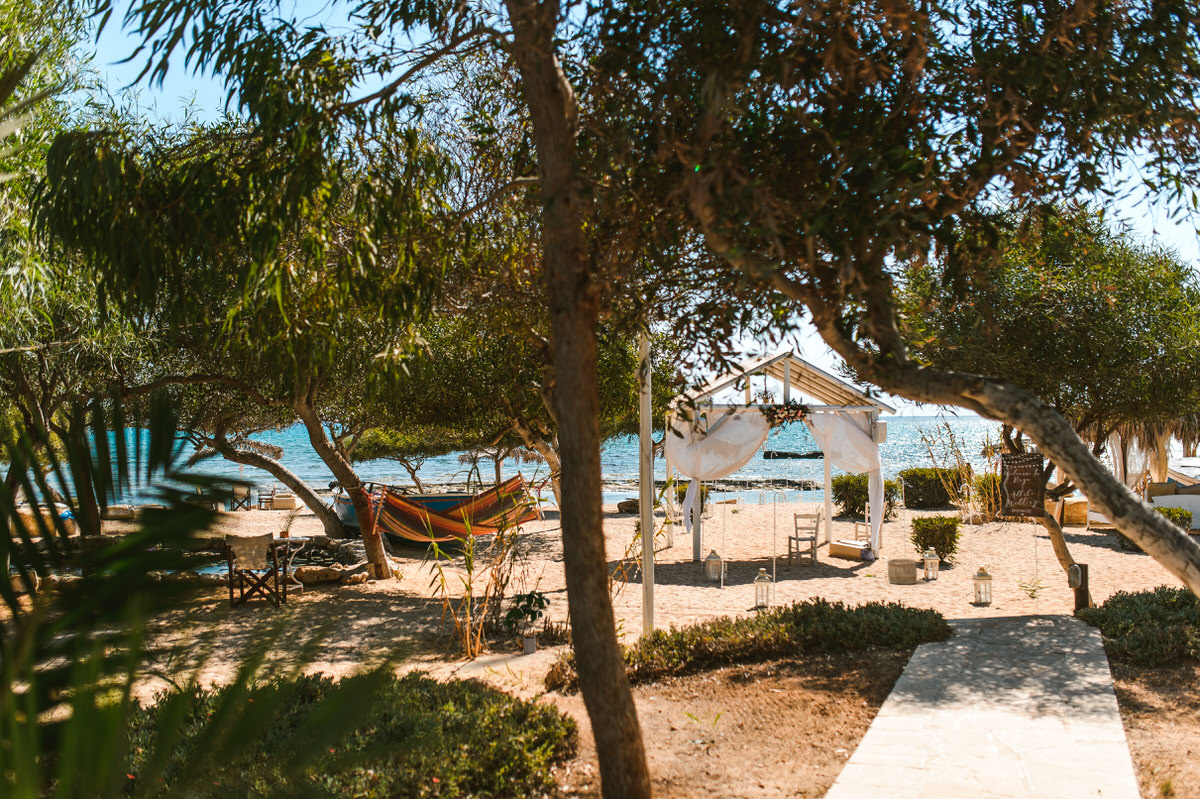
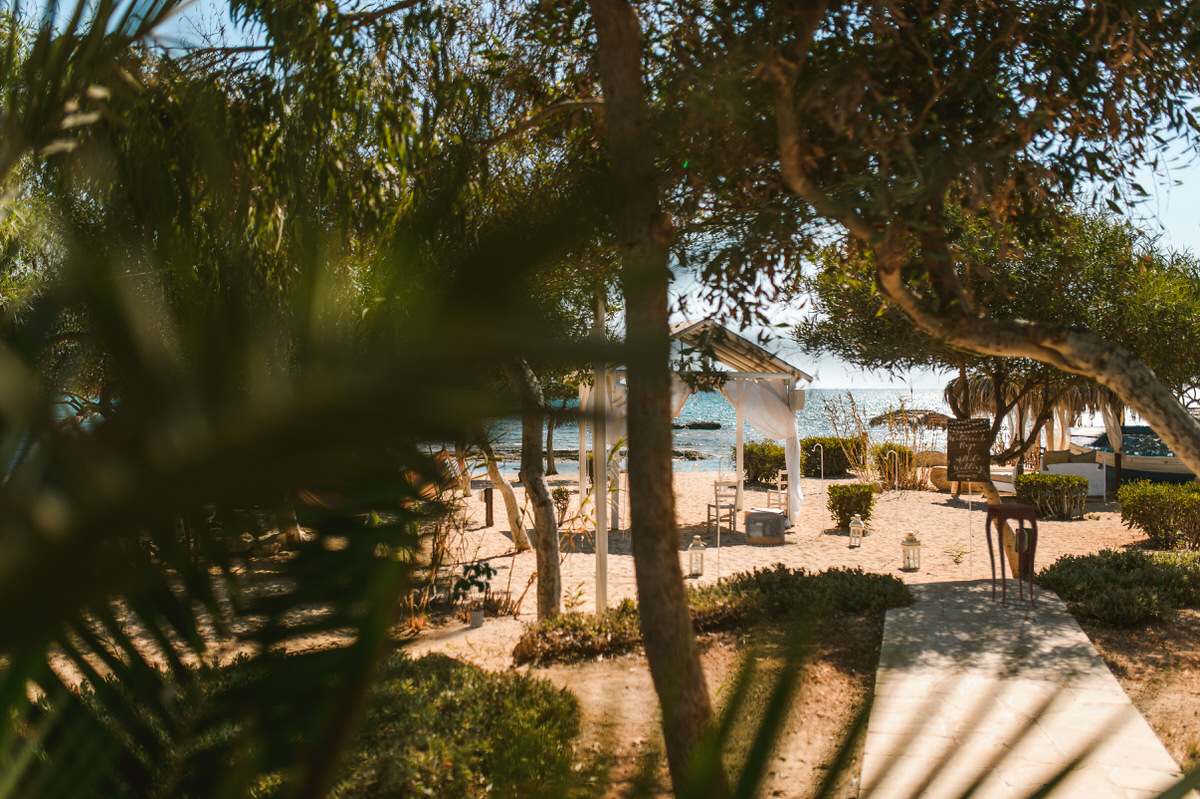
side table: none [1030,538,1084,644] -> present [985,504,1038,606]
pouf: none [822,544,863,579] -> present [745,512,785,547]
wooden bucket: present [887,559,917,584] -> none [812,526,842,552]

